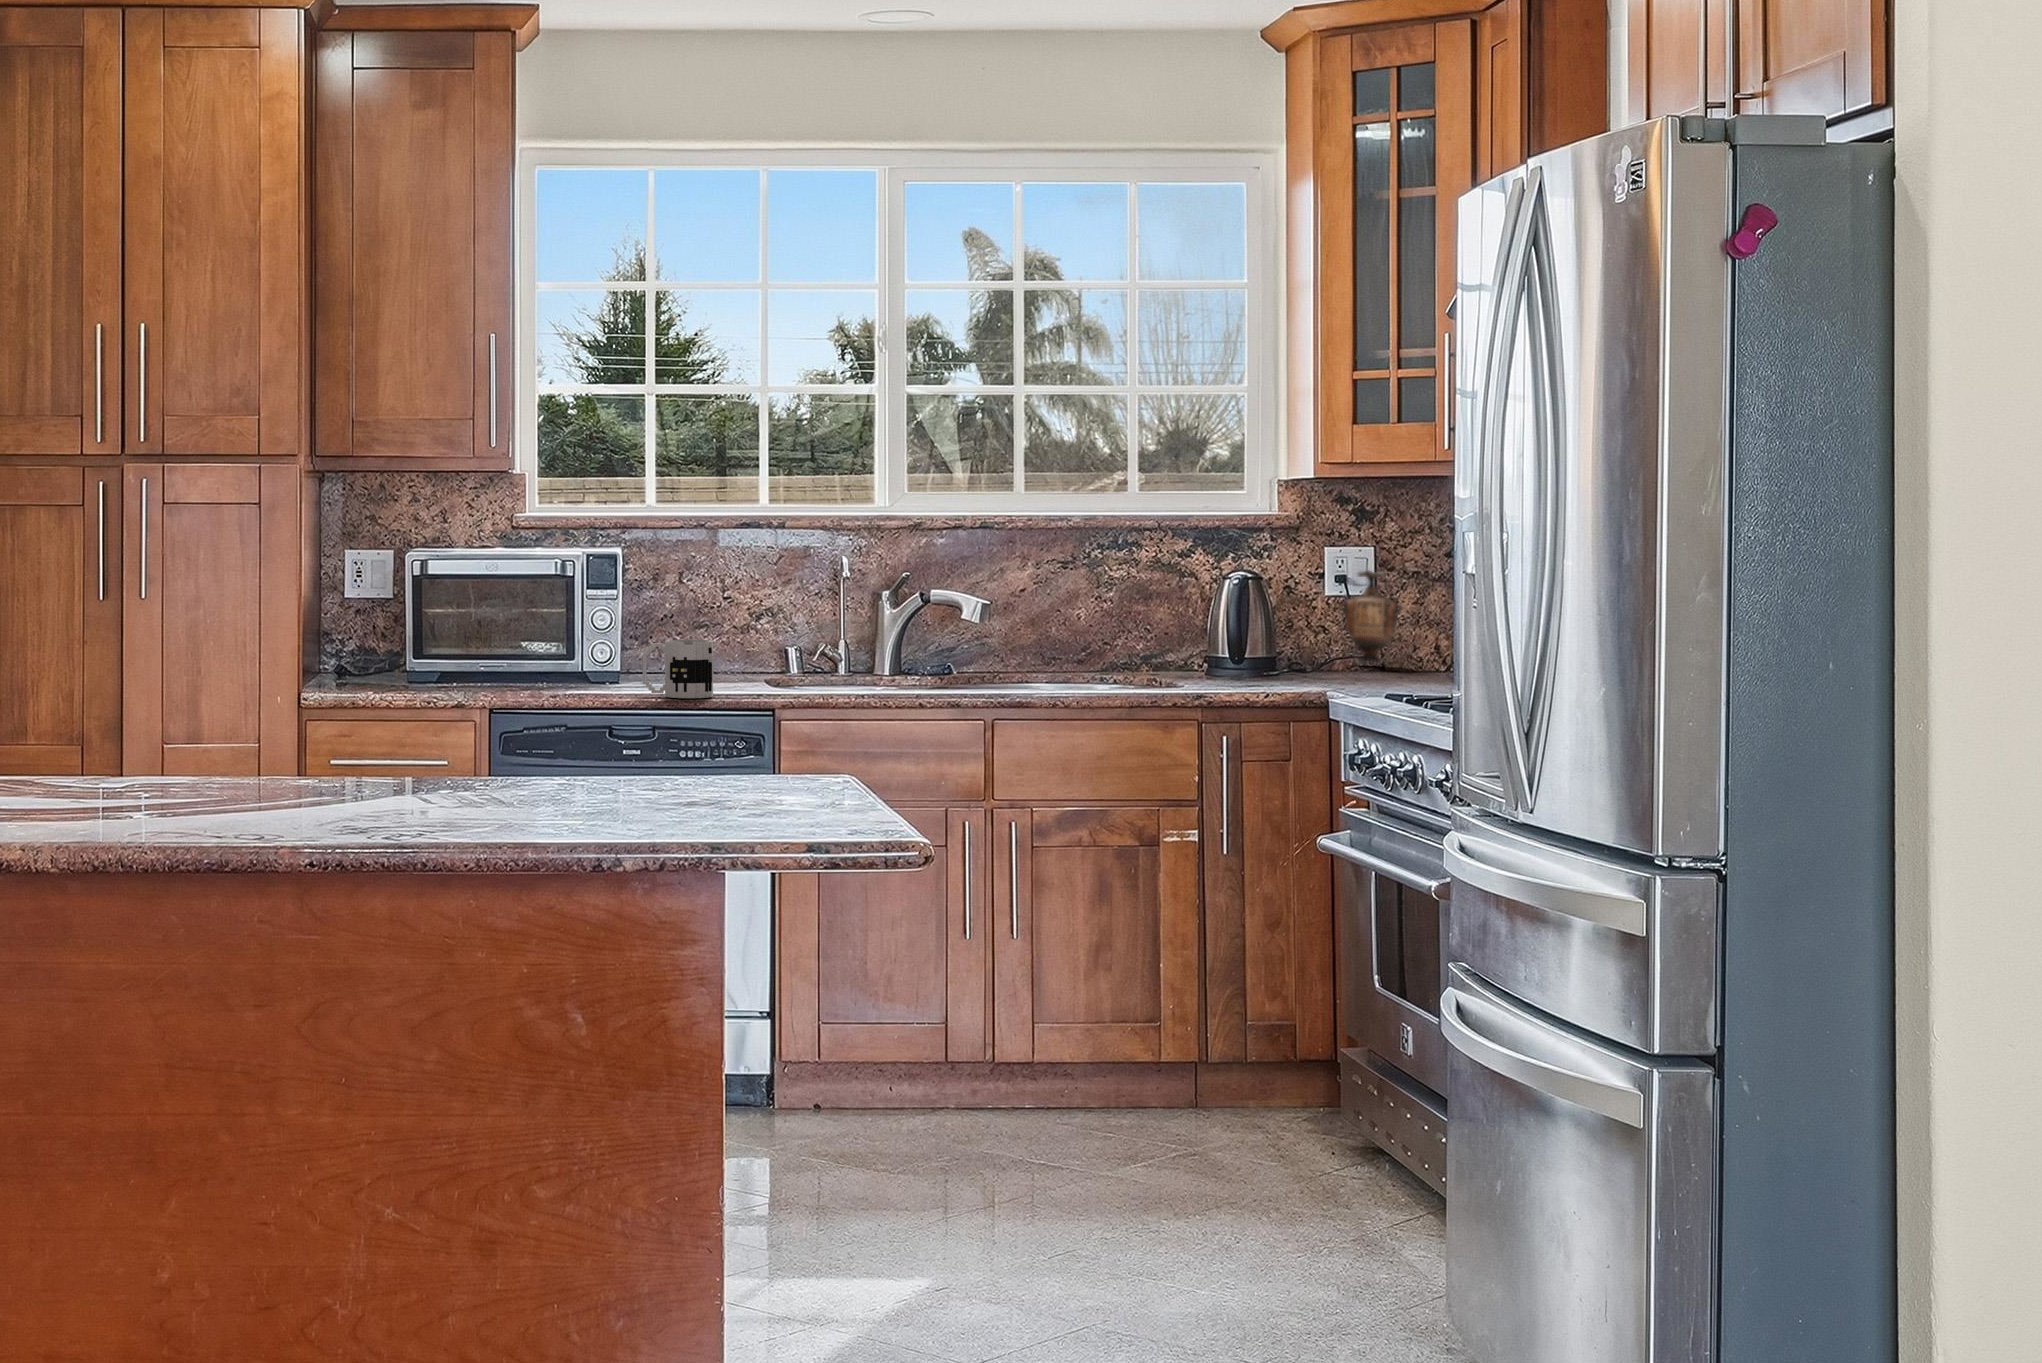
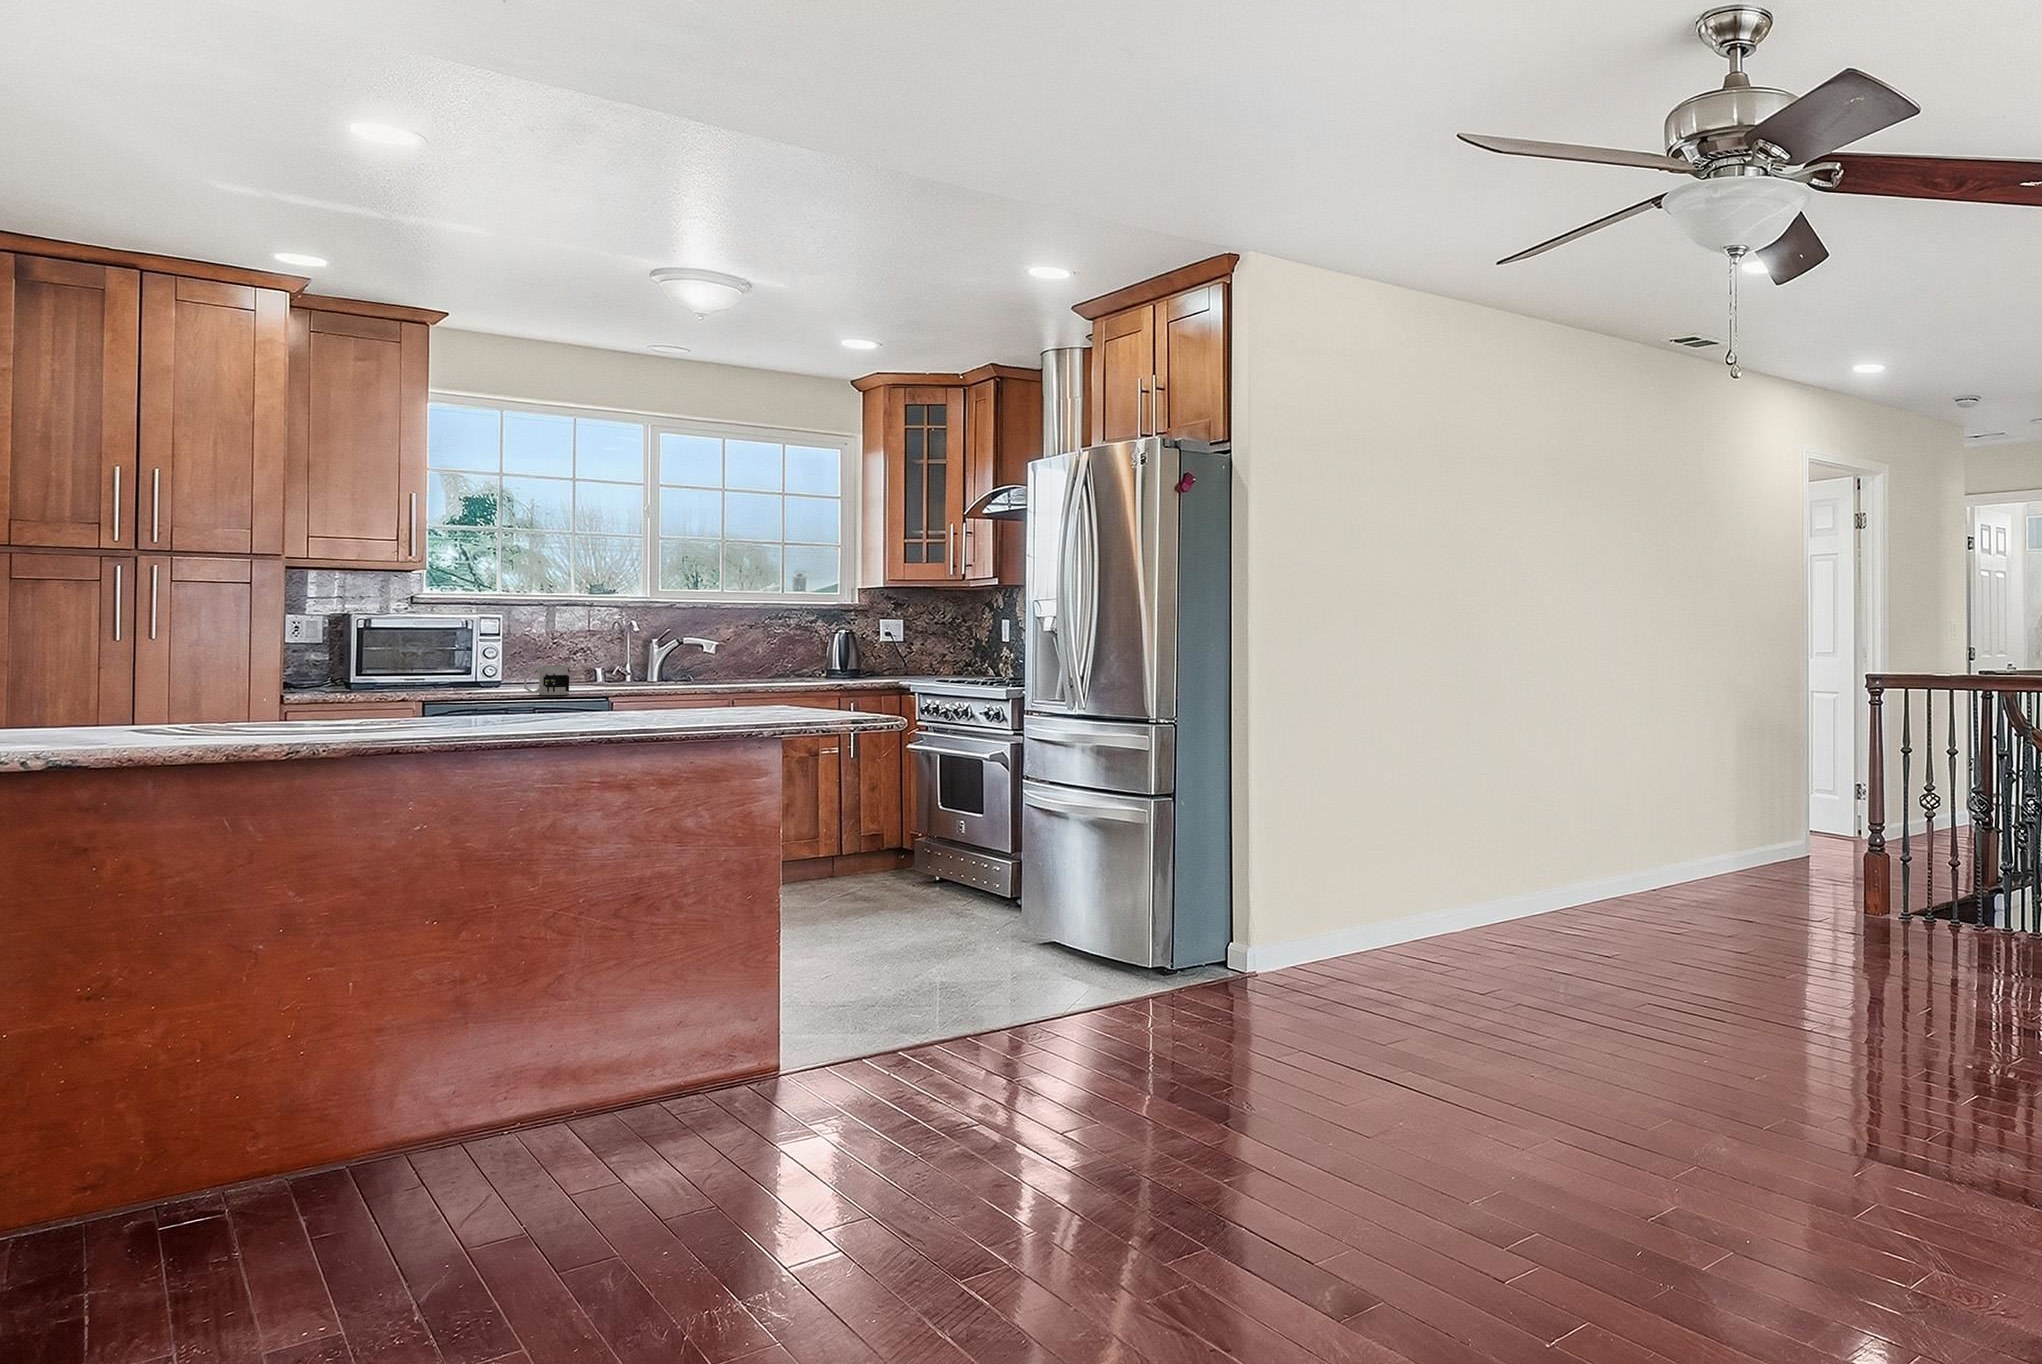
vase: present [1340,571,1403,664] -> none [889,627,921,673]

